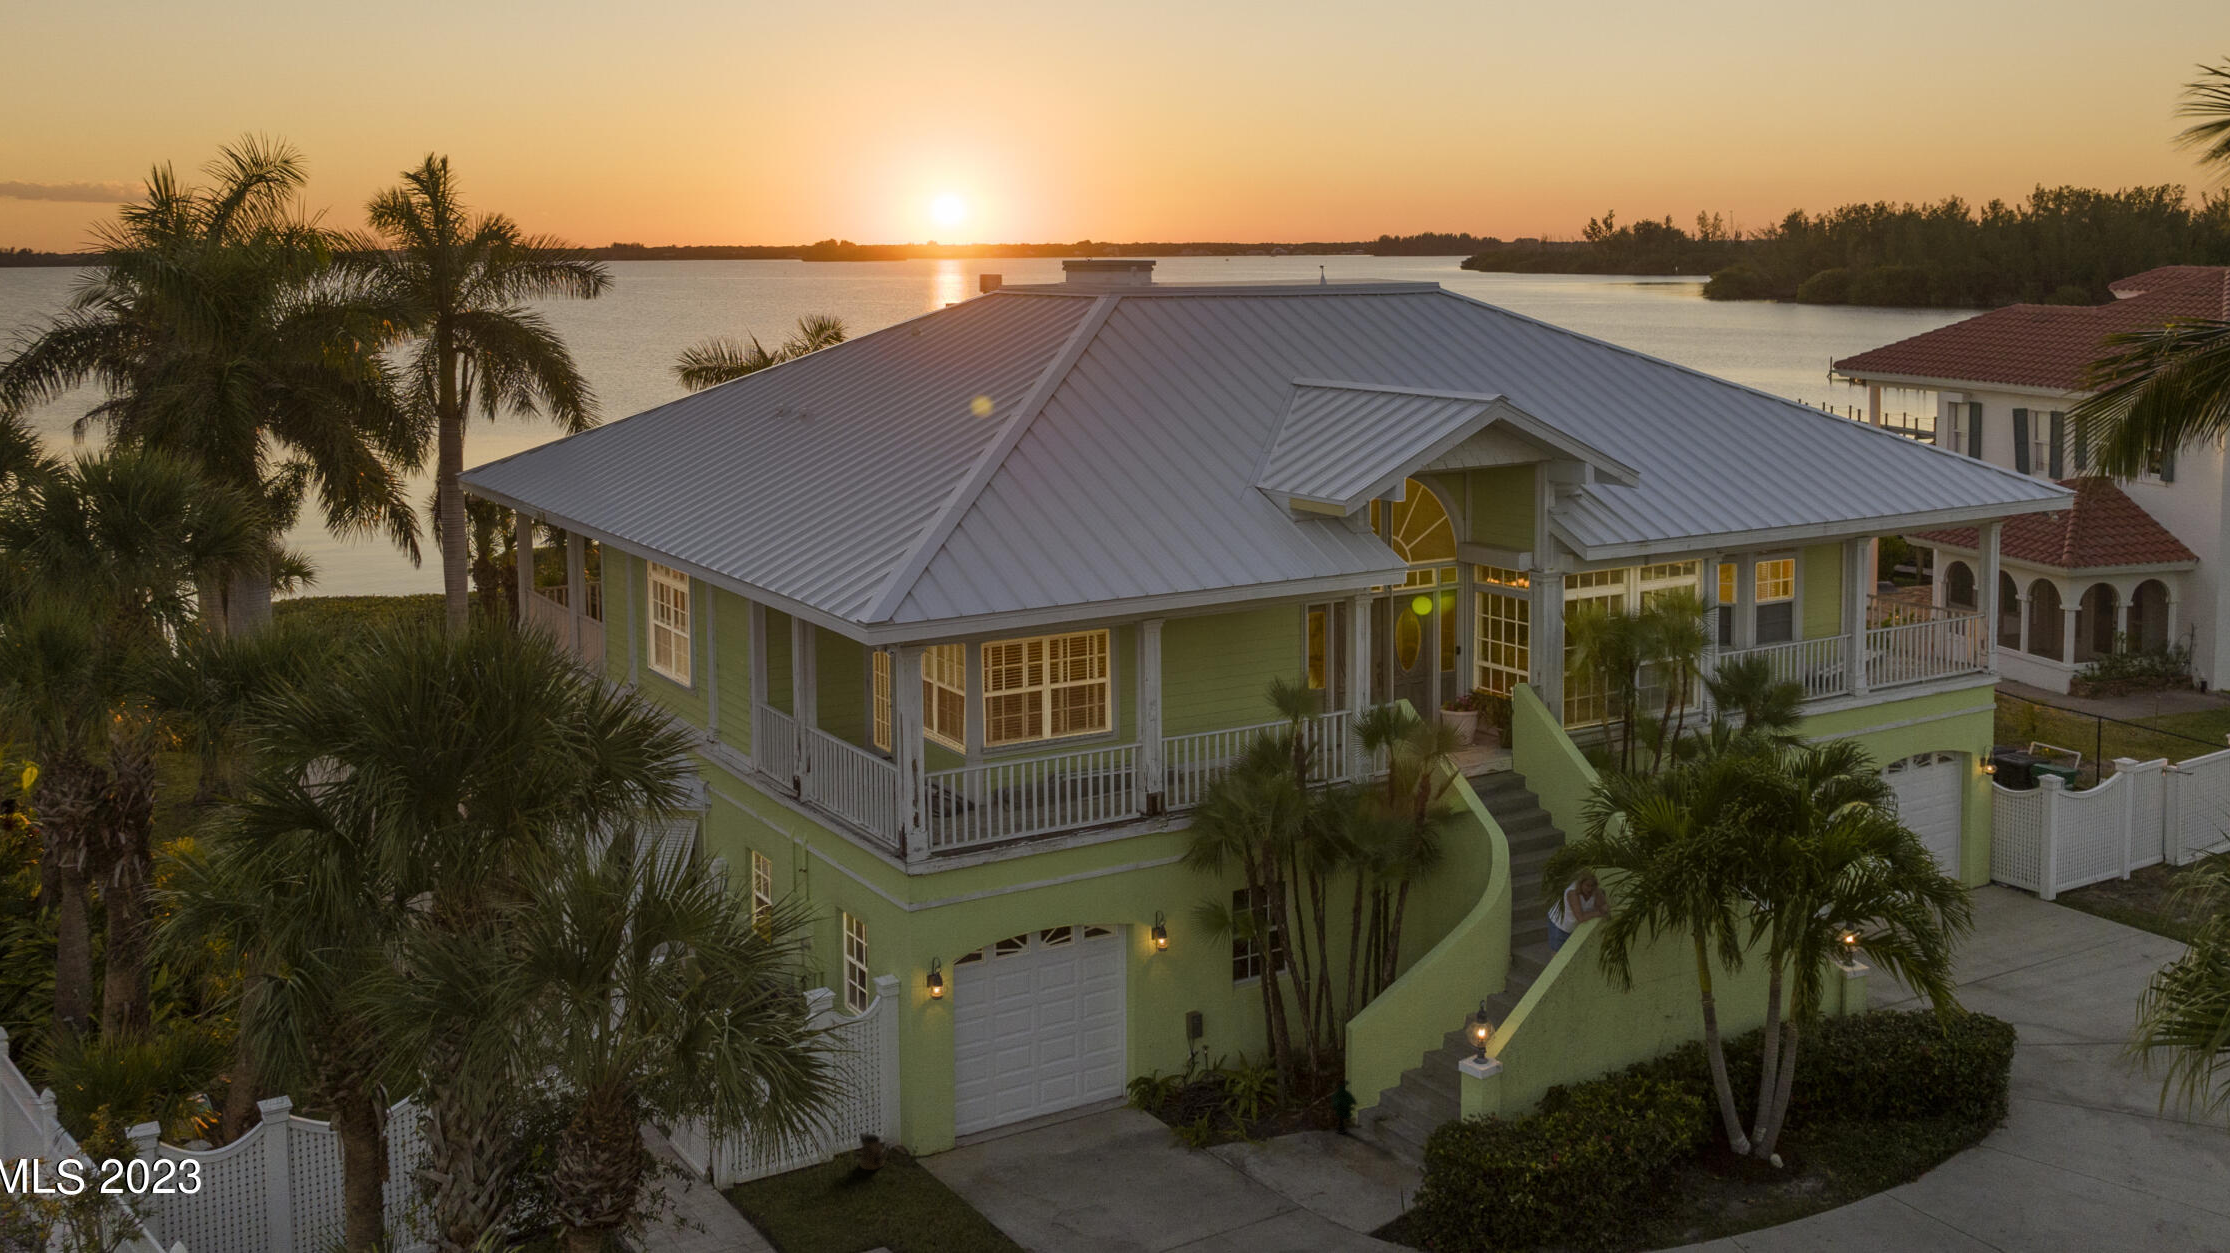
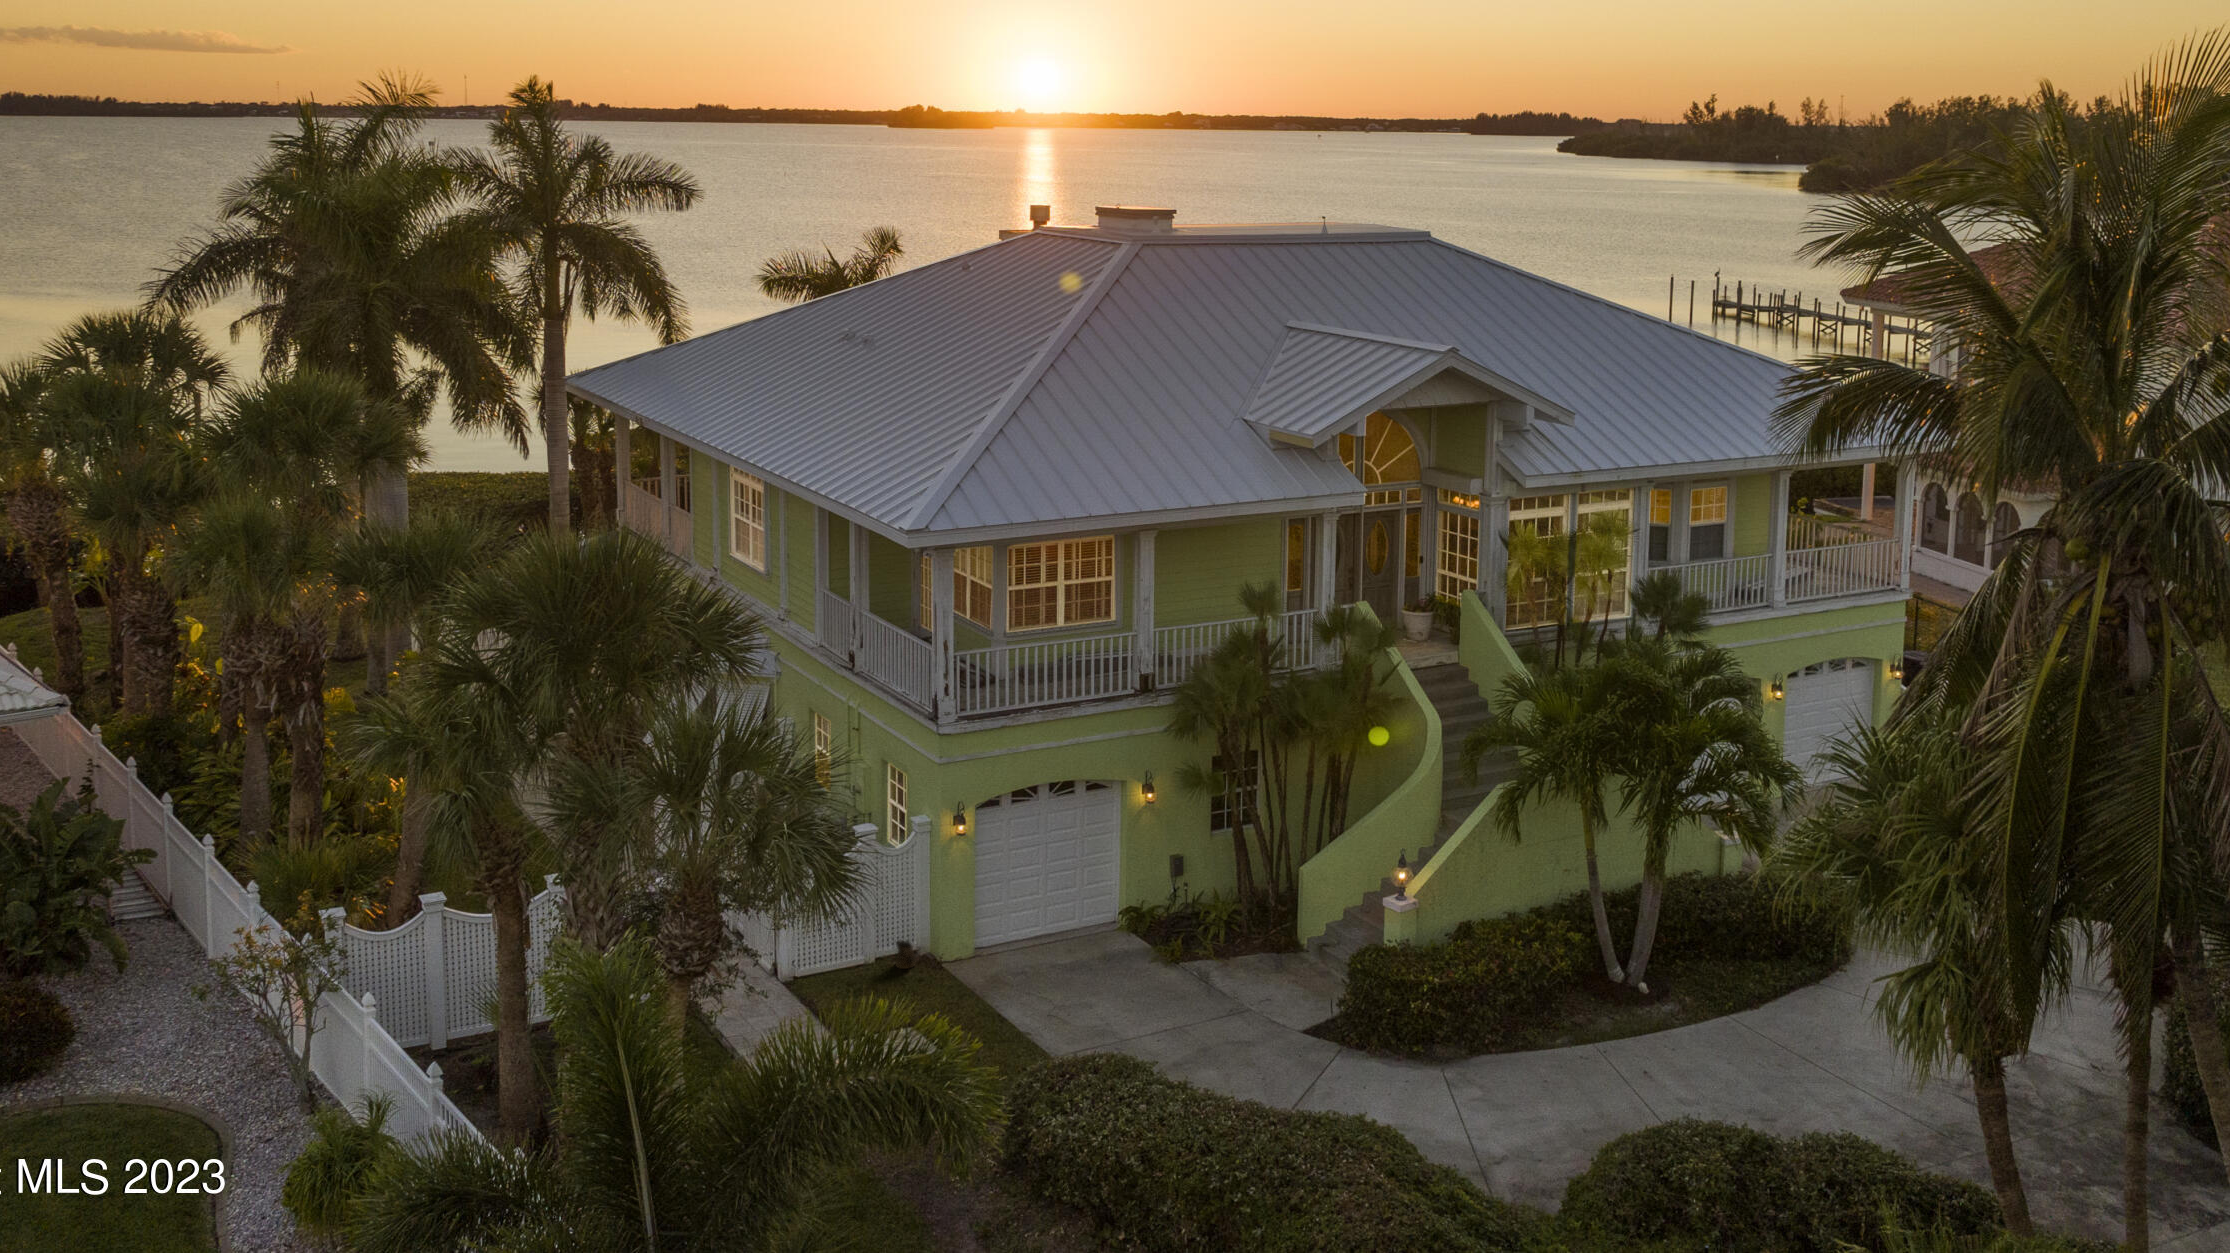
decorative plant: present [1330,1080,1357,1134] -> none [1279,912,1305,955]

